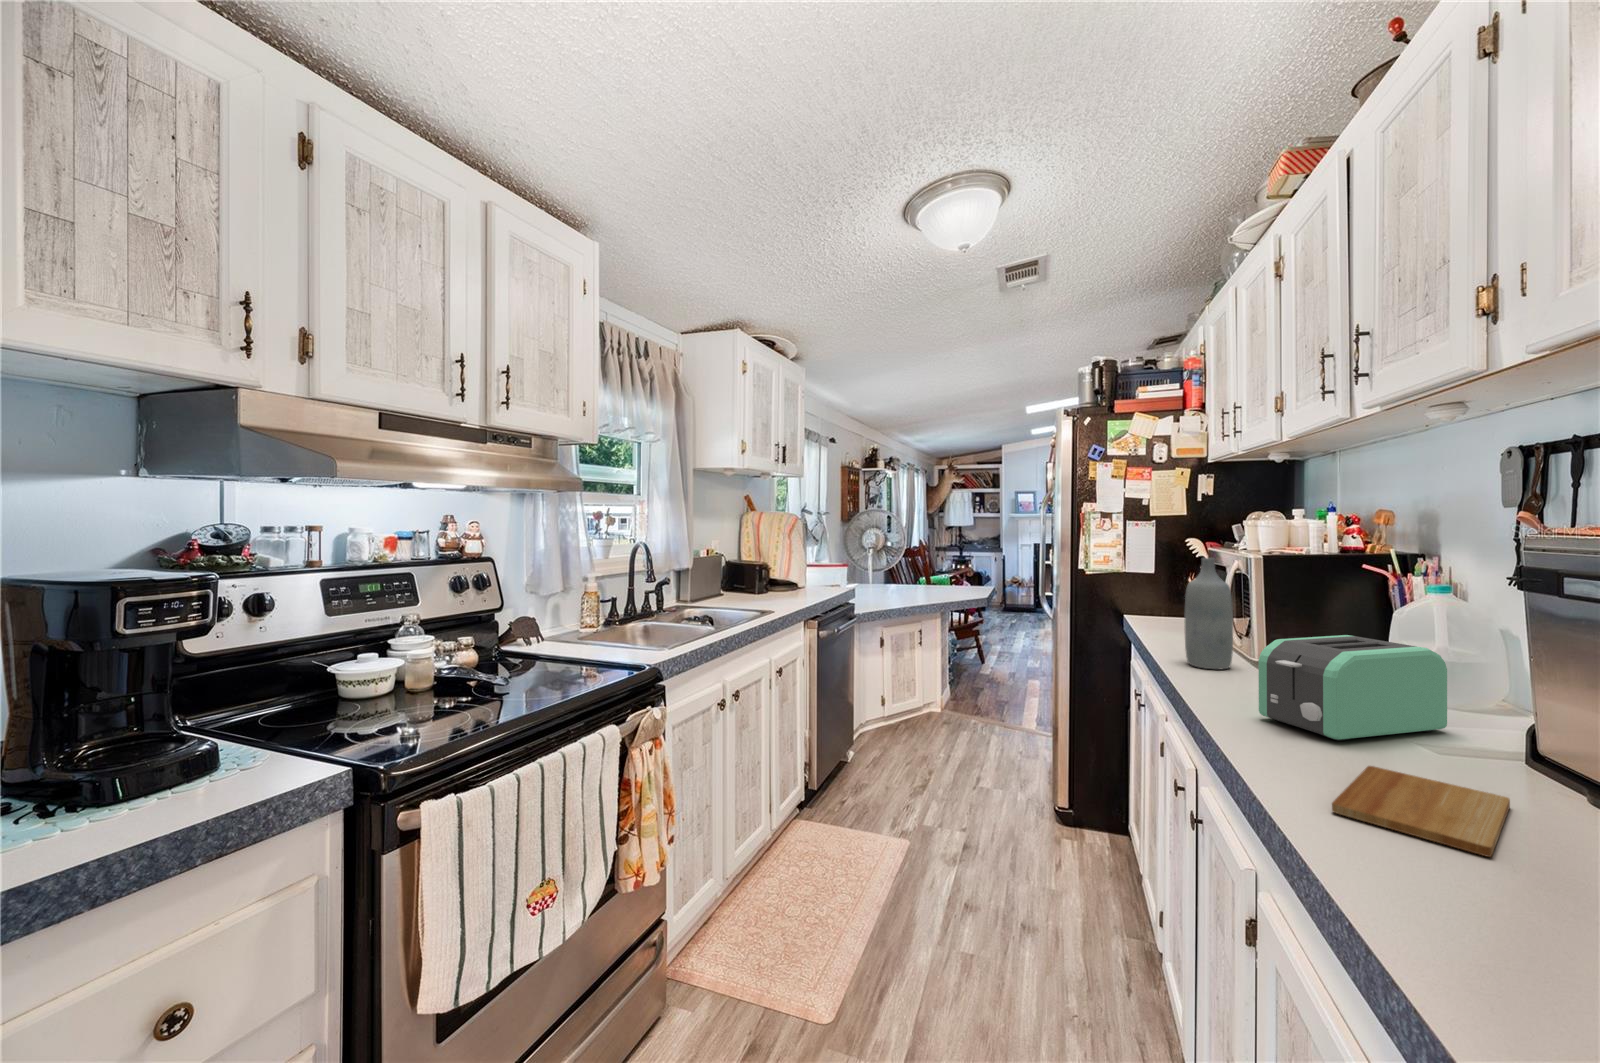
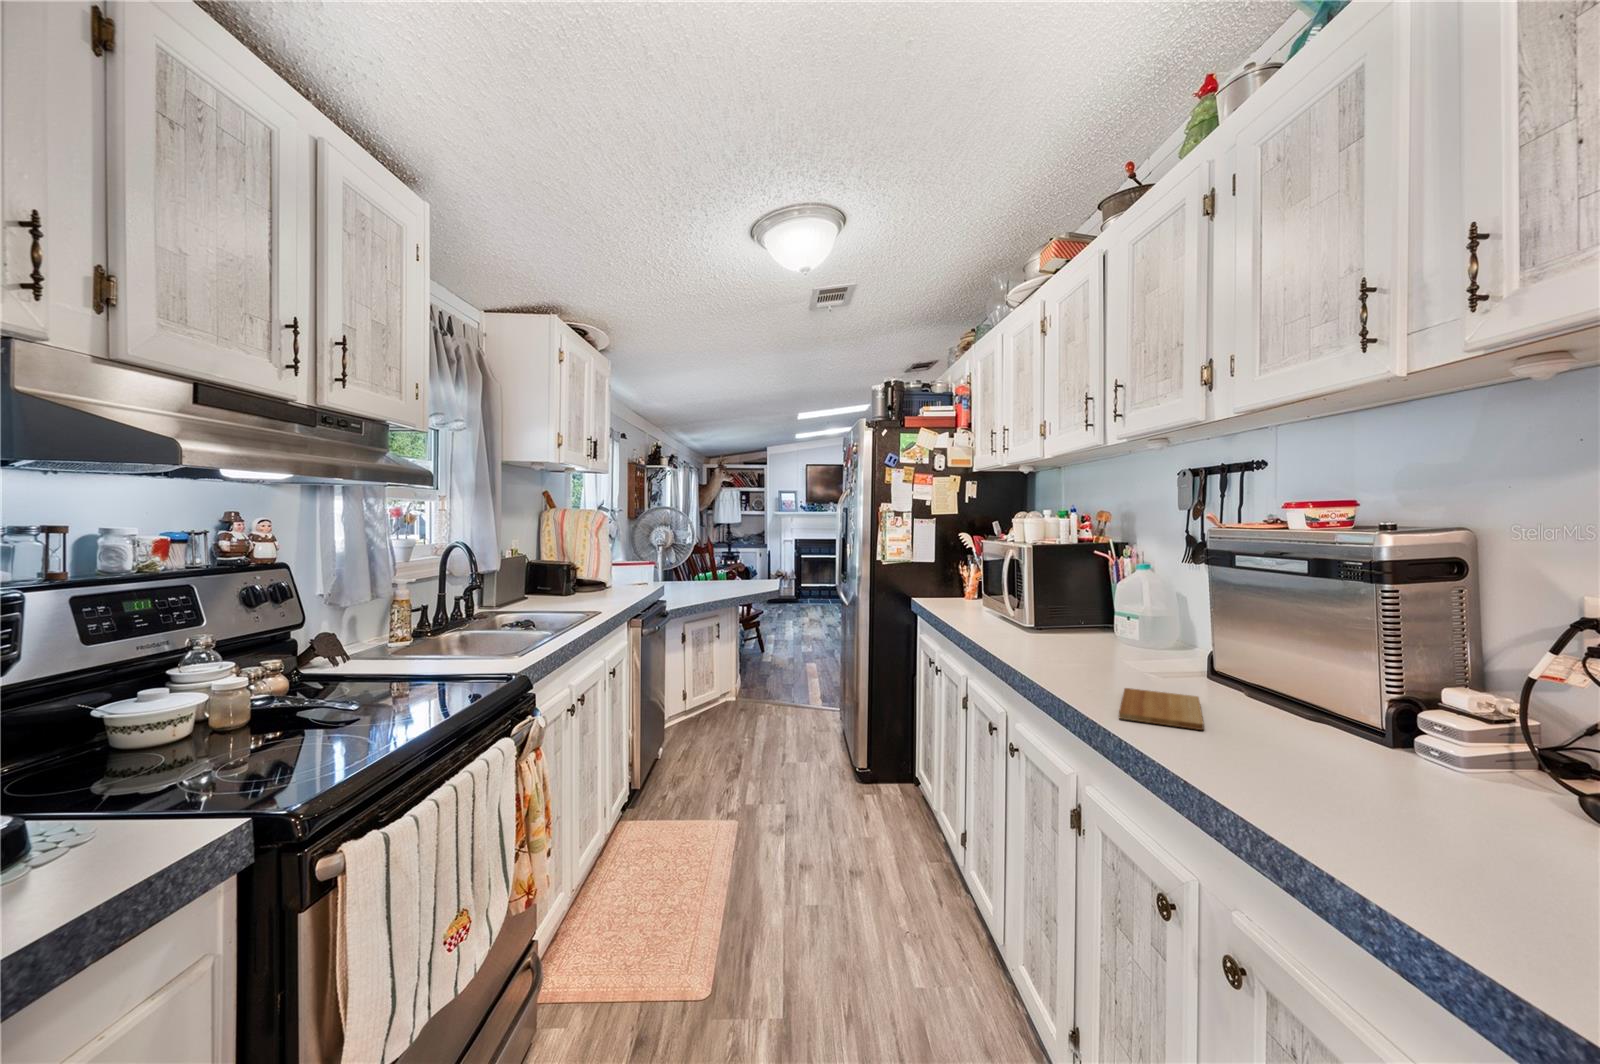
bottle: present [1185,558,1233,669] -> none [978,549,1011,636]
toaster: present [1258,635,1447,741] -> none [1047,602,1150,676]

